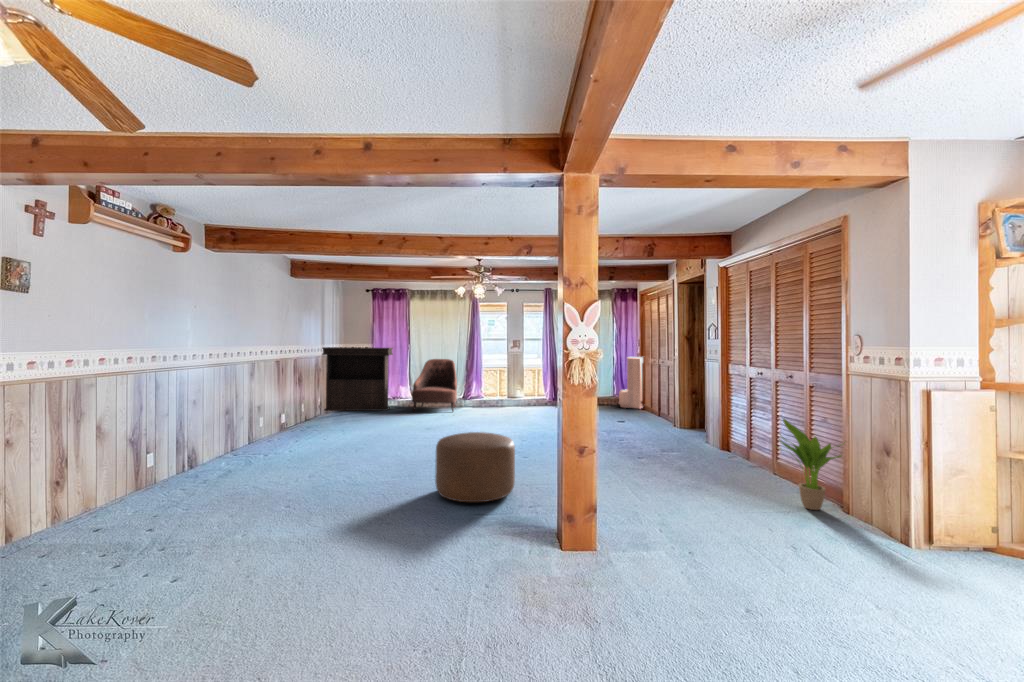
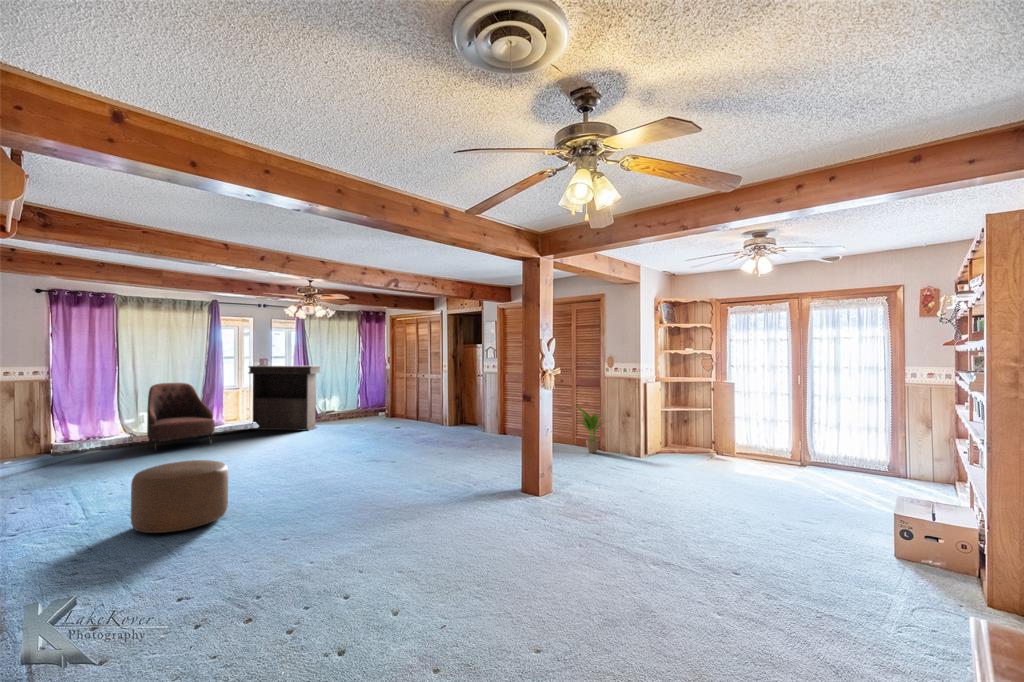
console table: present [322,347,393,411] -> present [249,366,321,431]
bookshelf: present [619,357,643,409] -> none [370,371,392,418]
ottoman: present [435,432,515,502] -> present [131,460,228,533]

